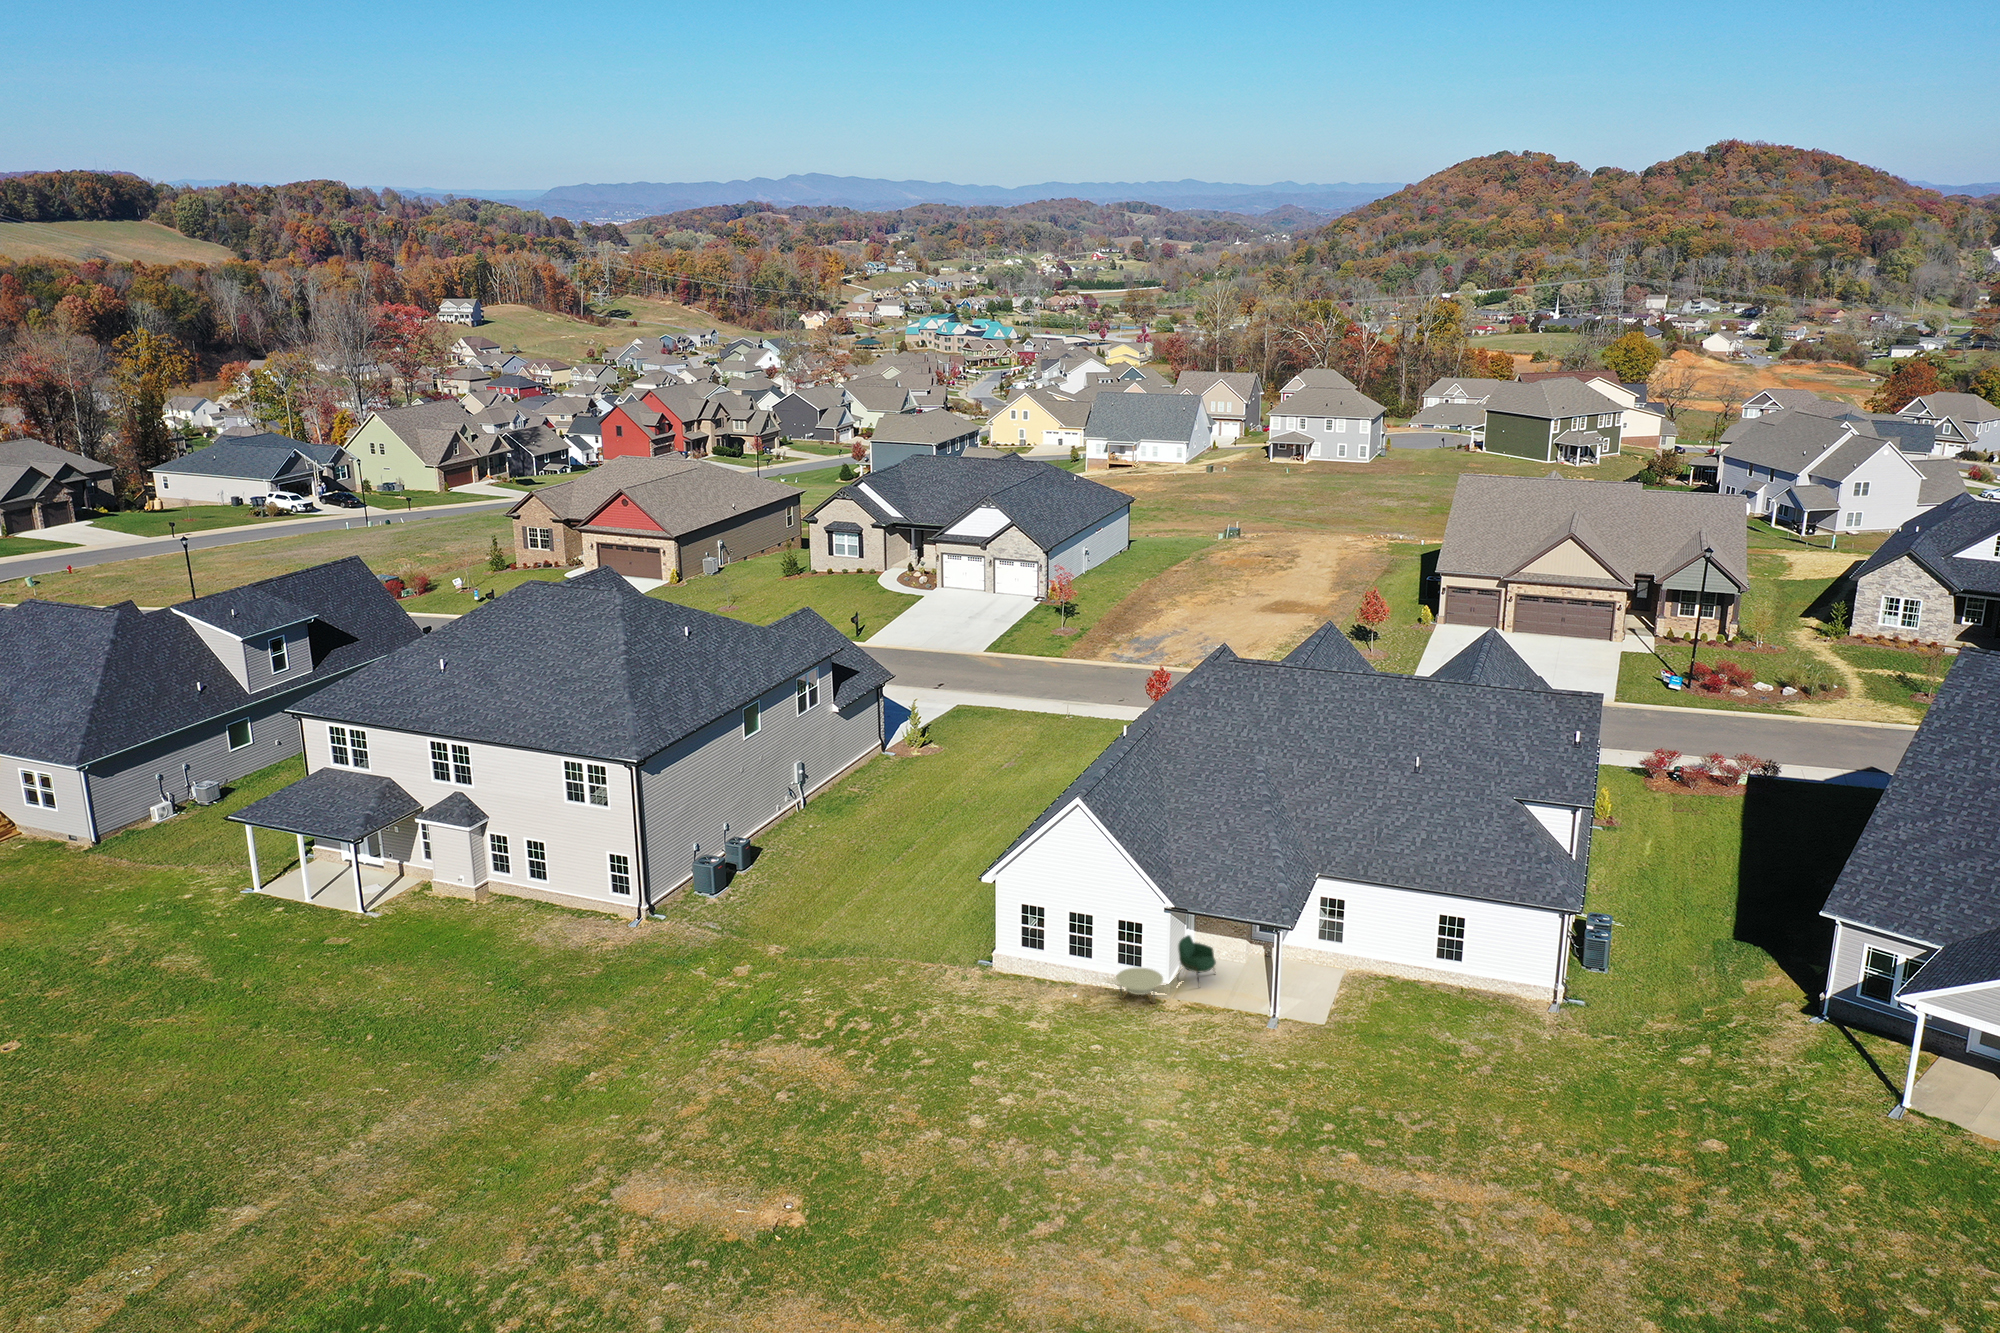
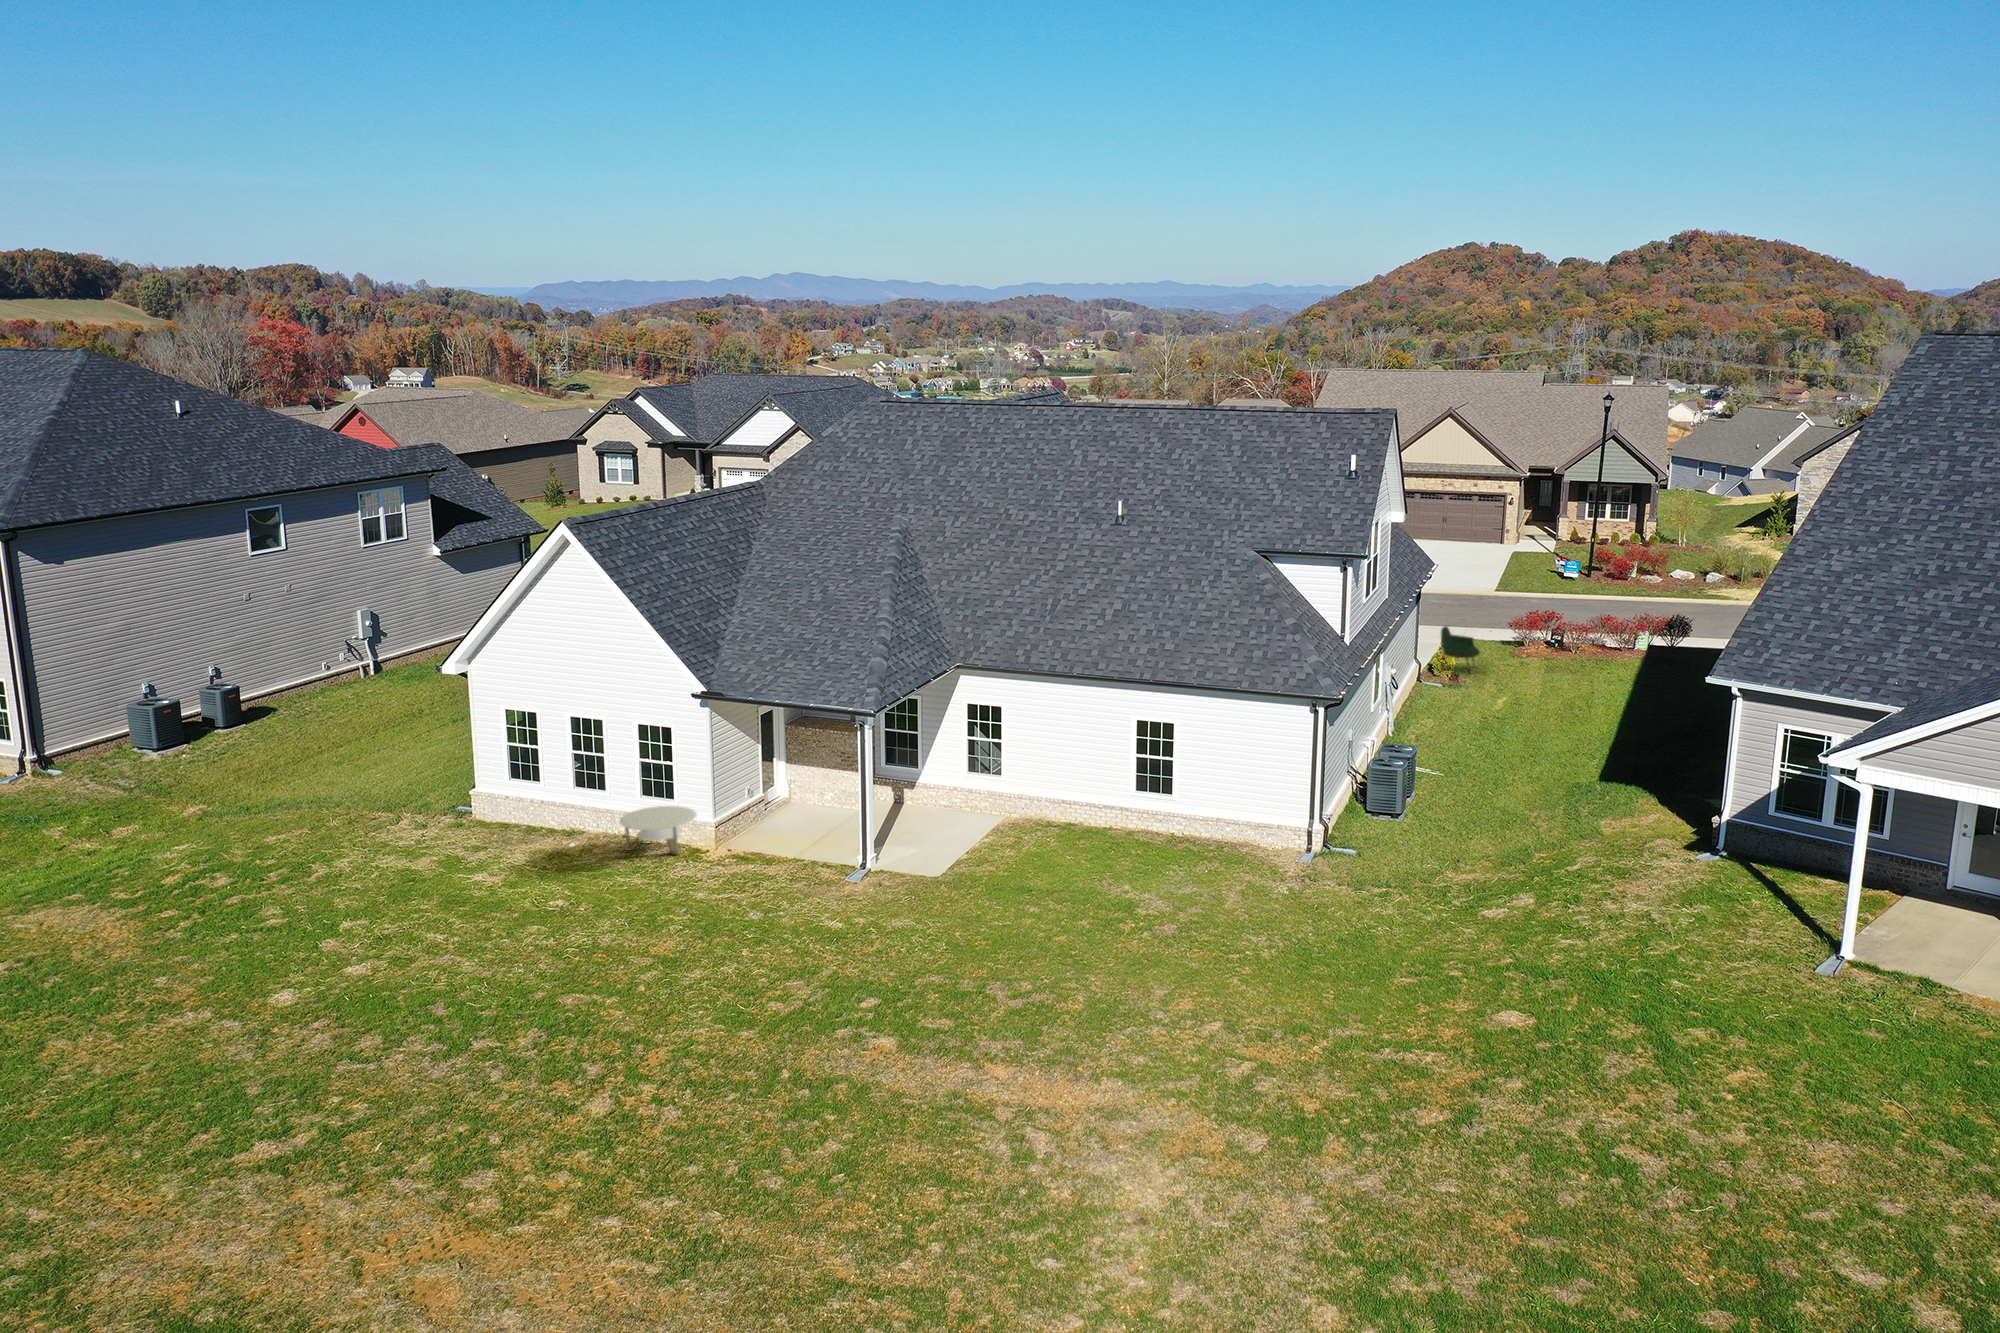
armchair: present [1178,935,1216,974] -> present [1441,626,1480,672]

